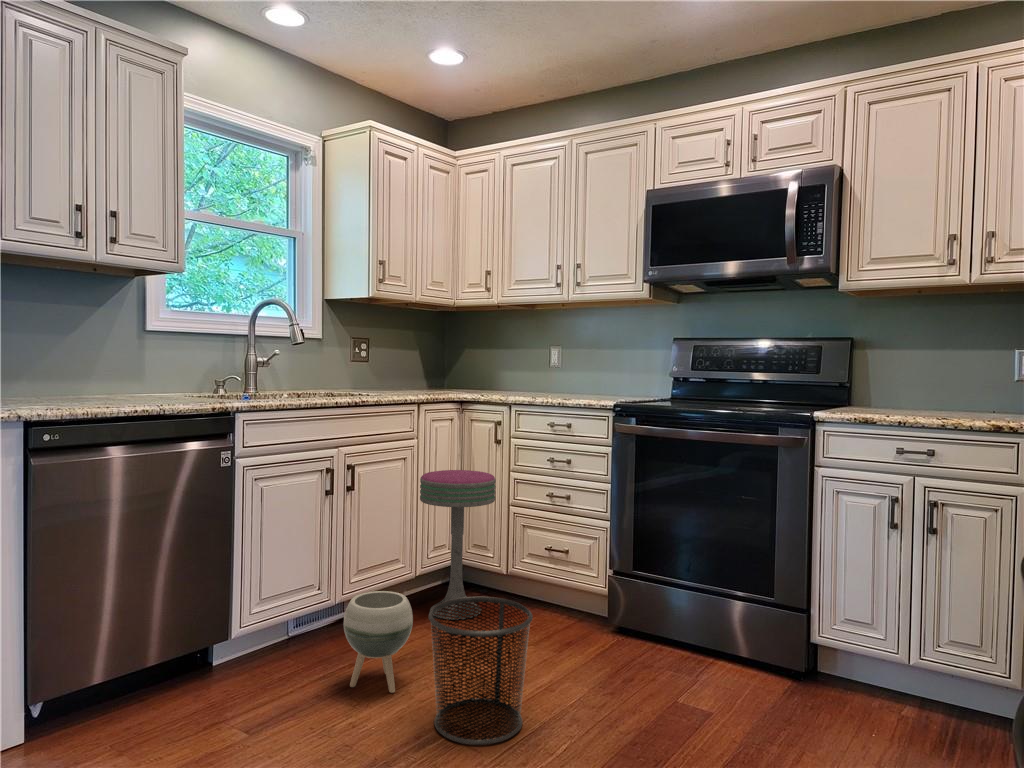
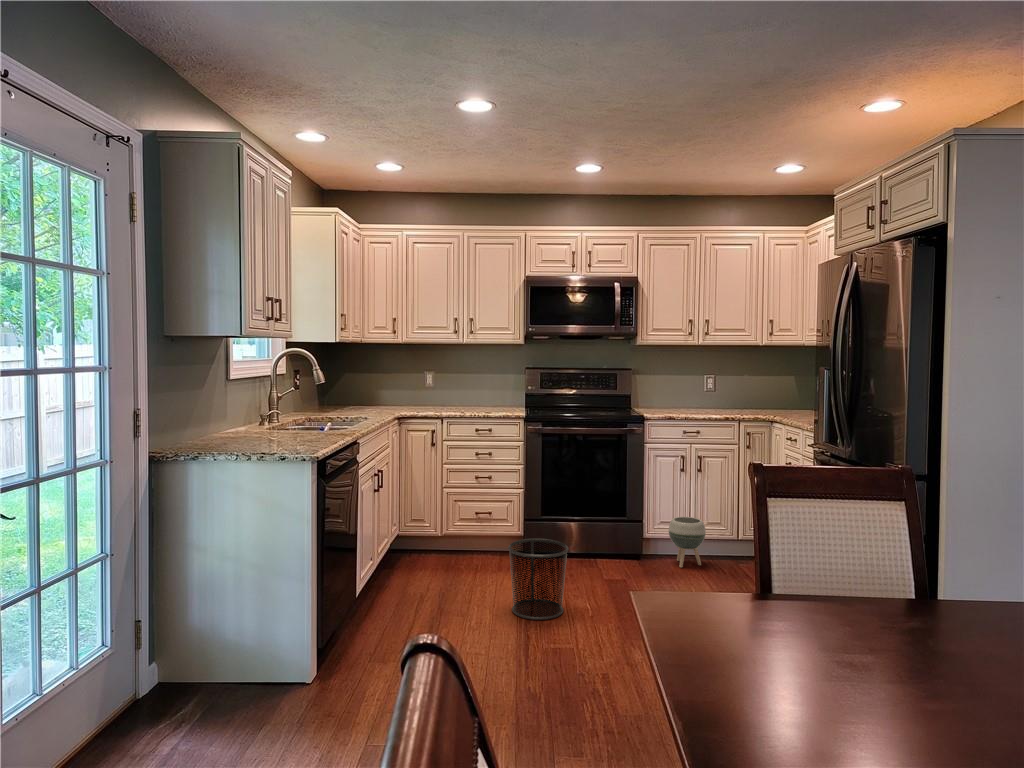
bar stool: present [420,470,496,620] -> none [396,467,450,573]
planter: present [344,591,413,693] -> present [669,517,706,568]

